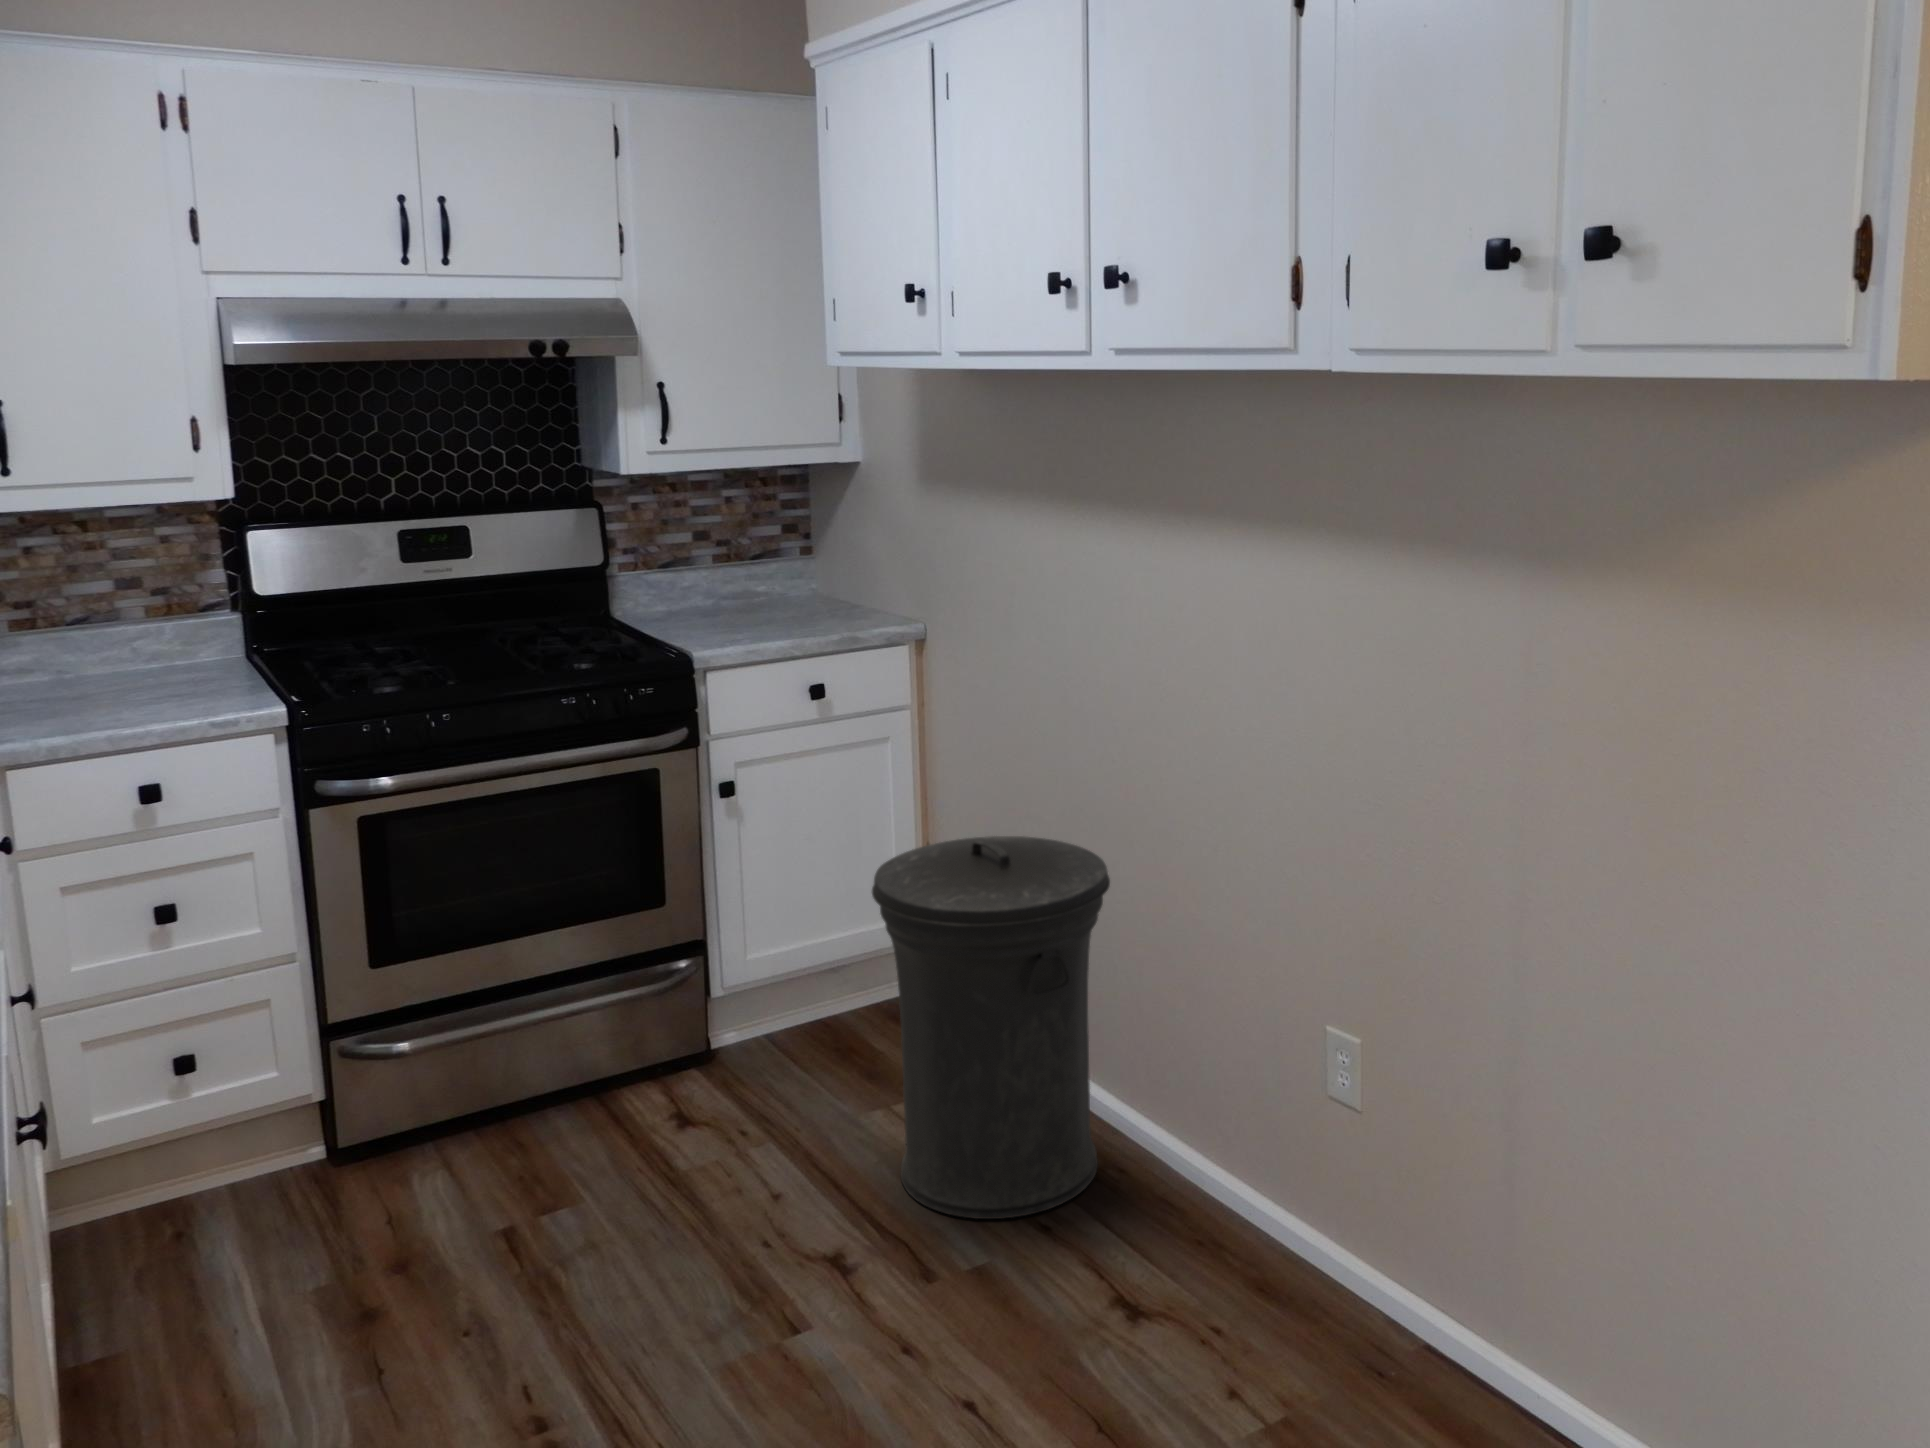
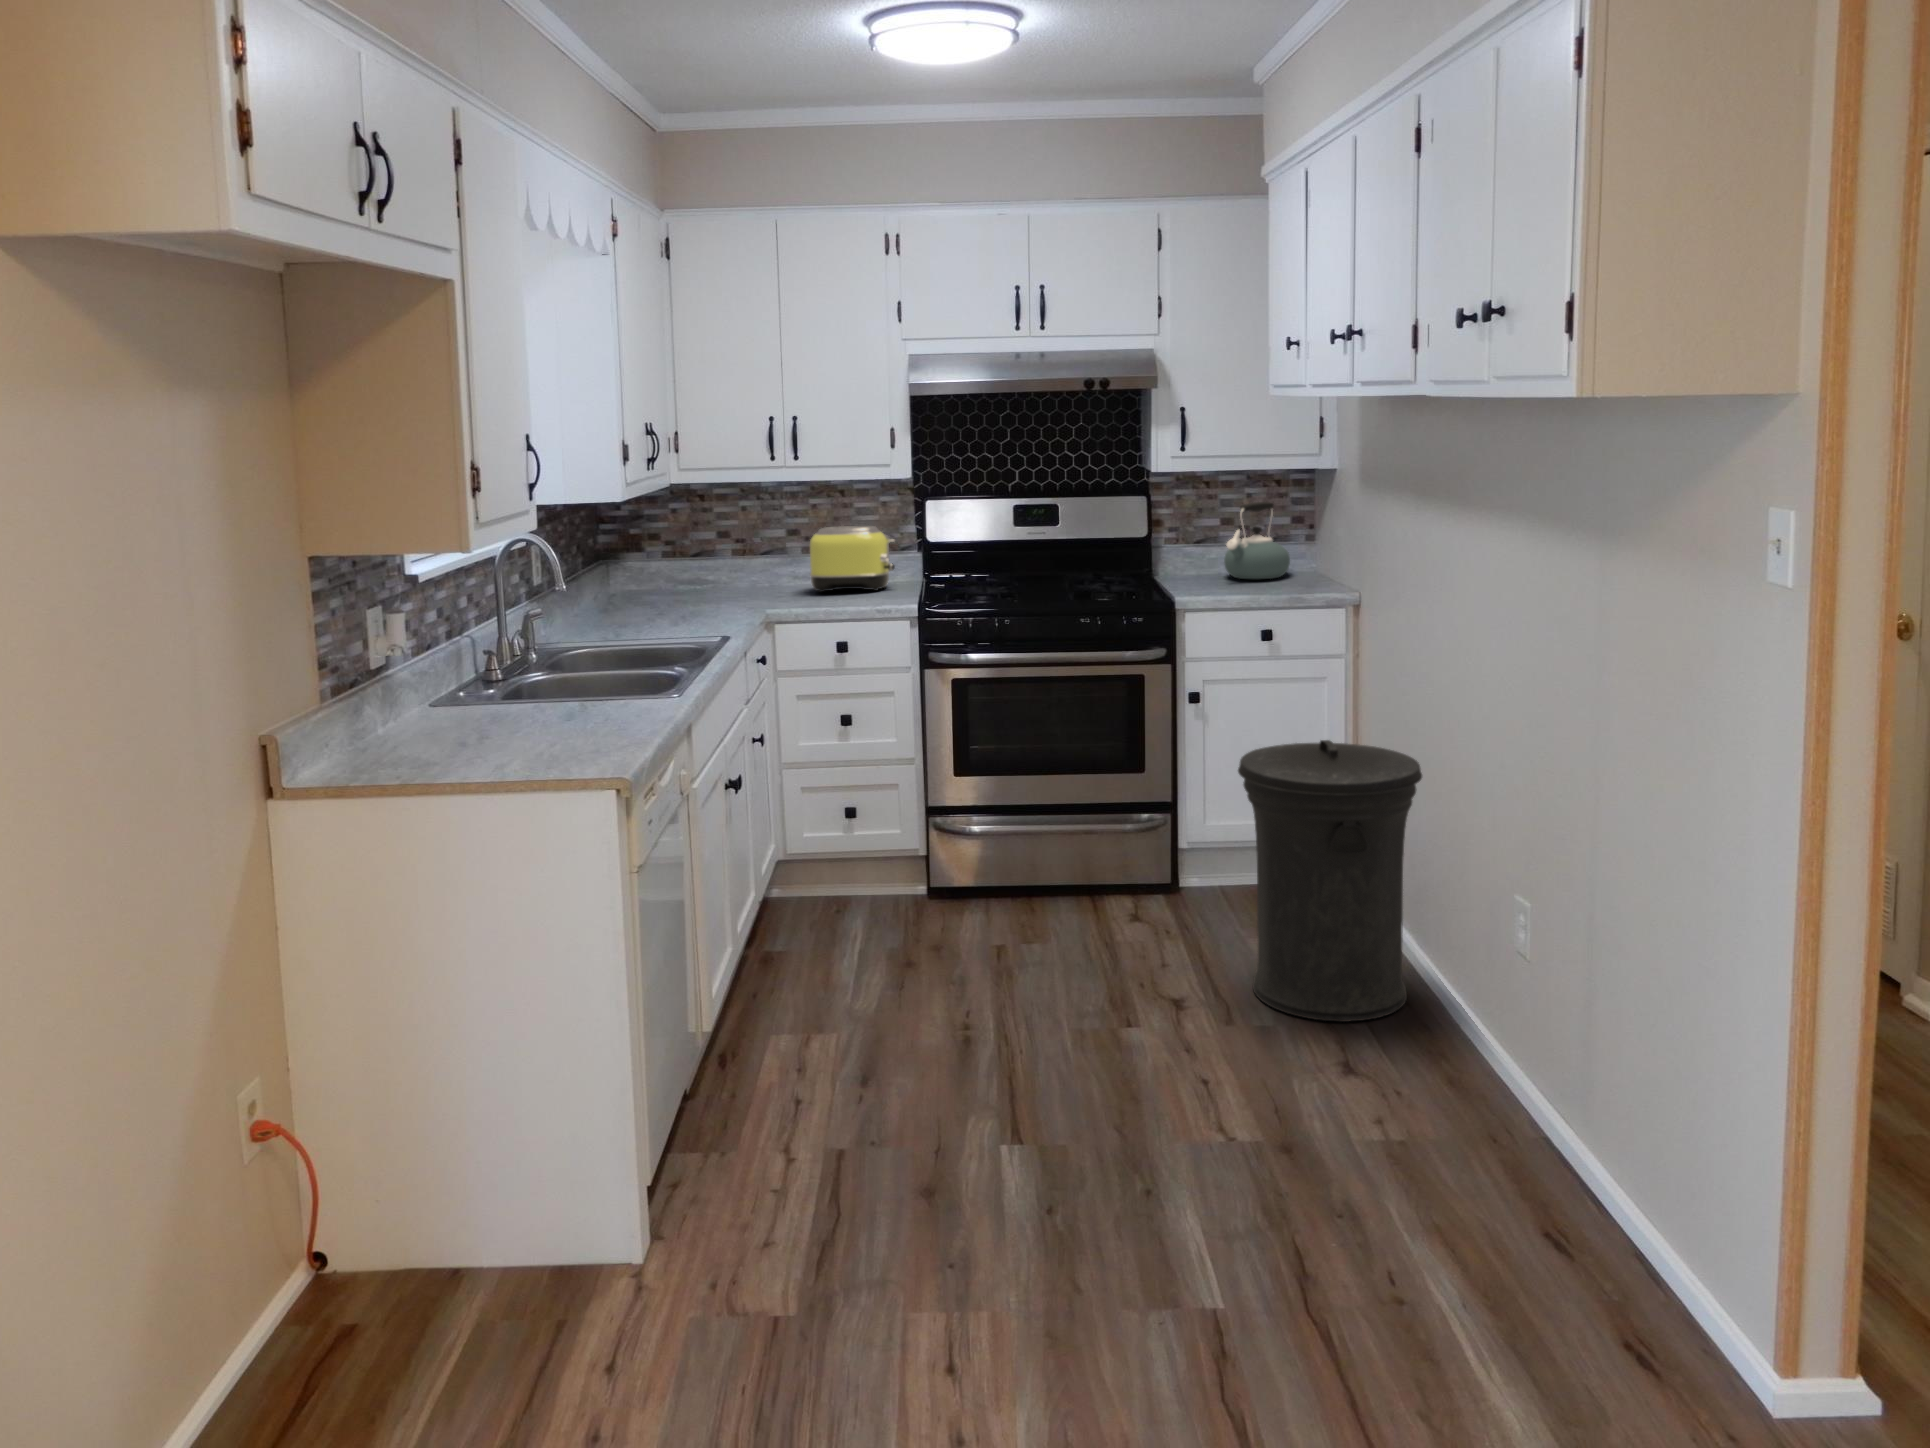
kettle: none [724,512,812,618] -> present [1224,502,1290,579]
toaster: none [49,577,221,697] -> present [810,526,895,592]

